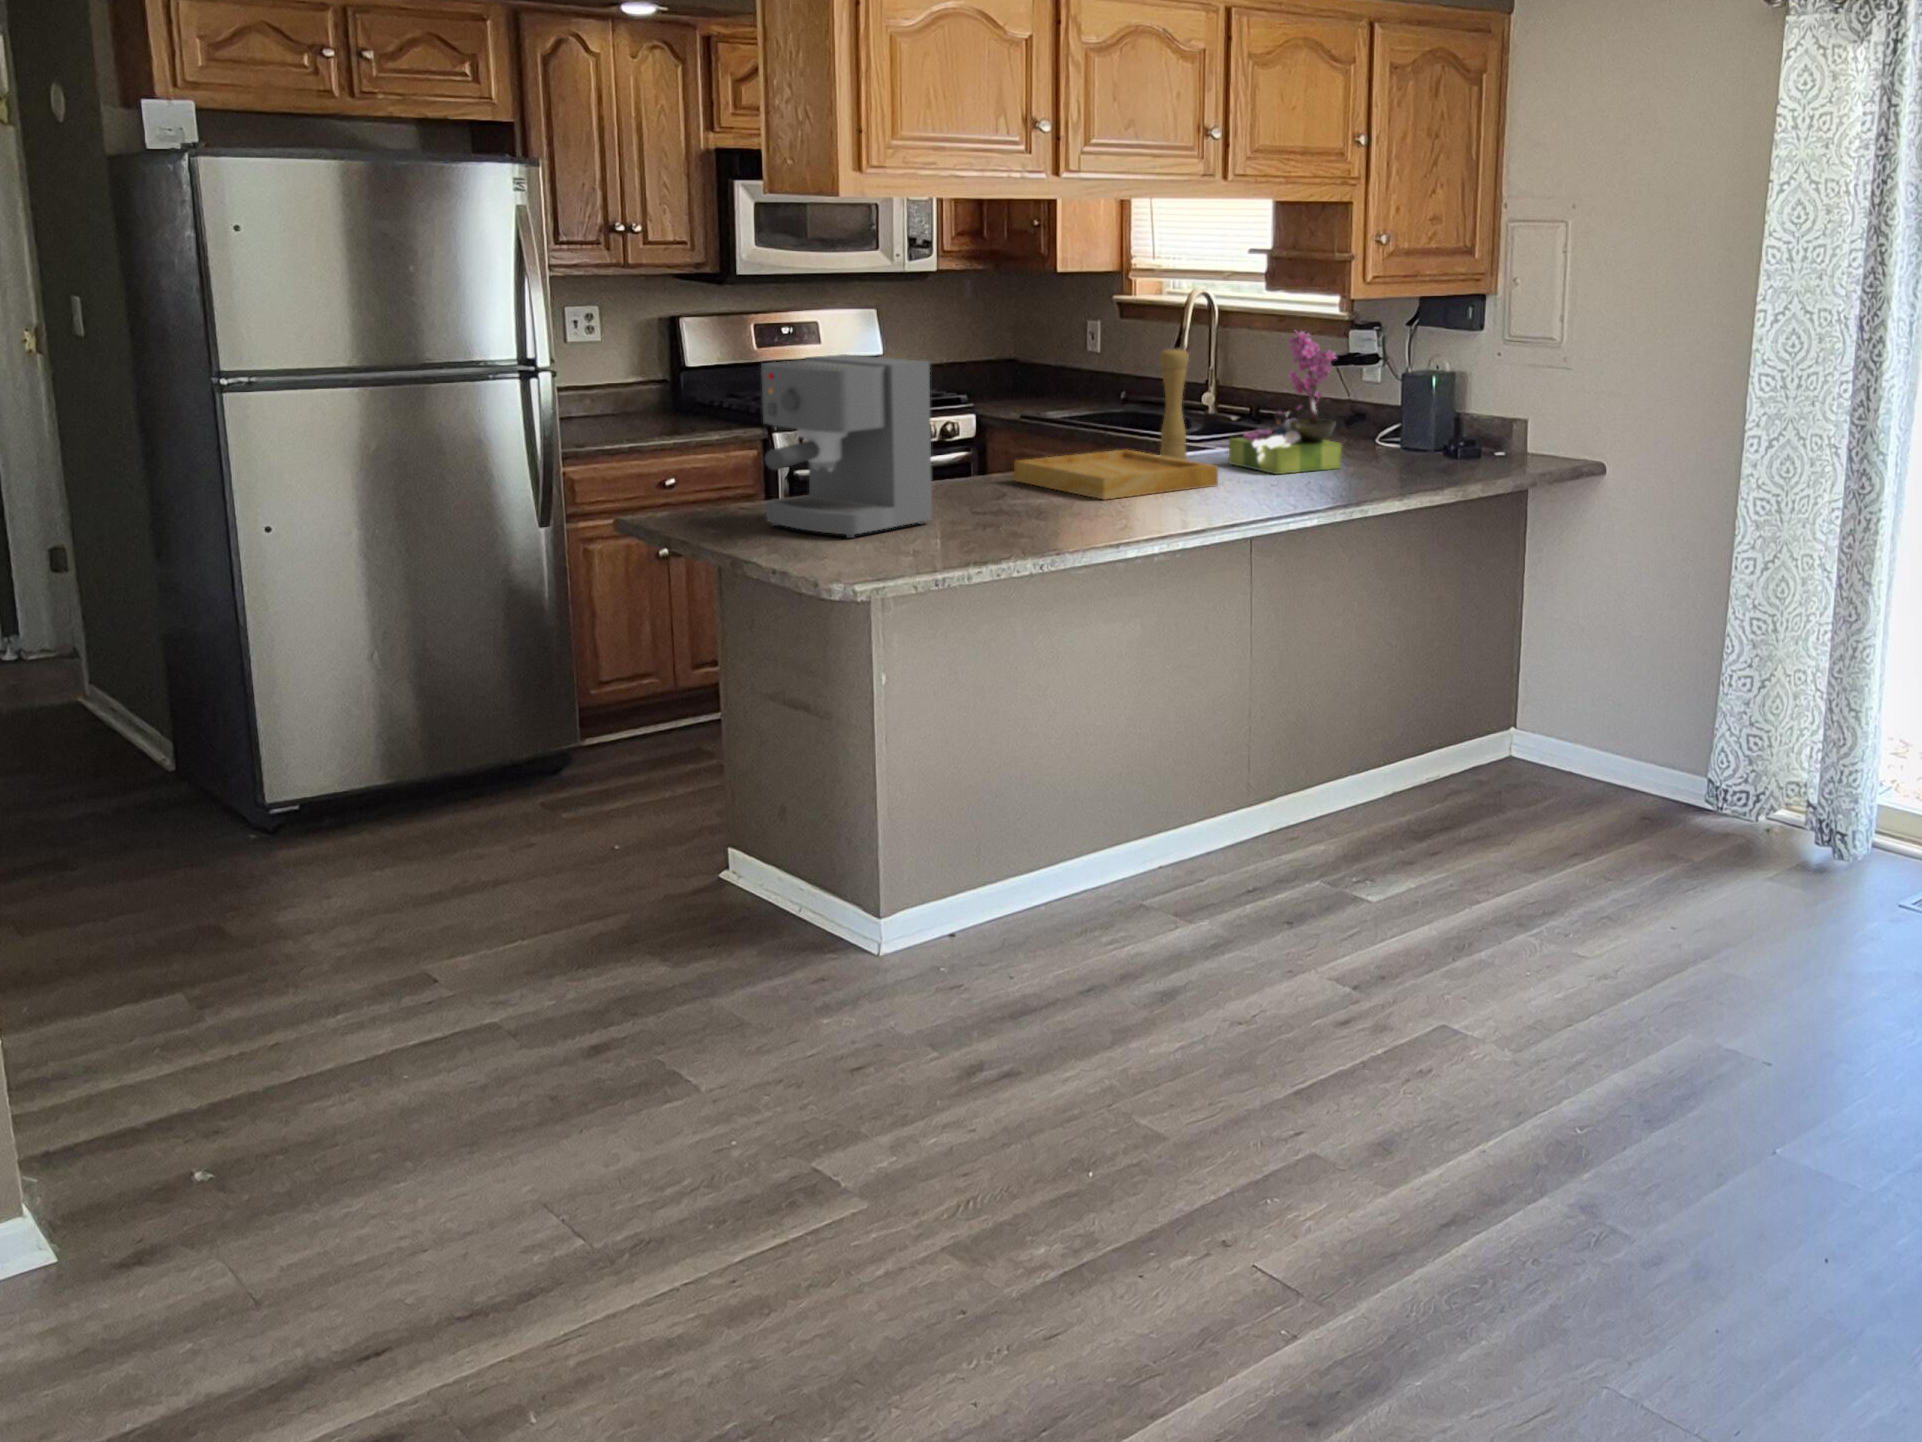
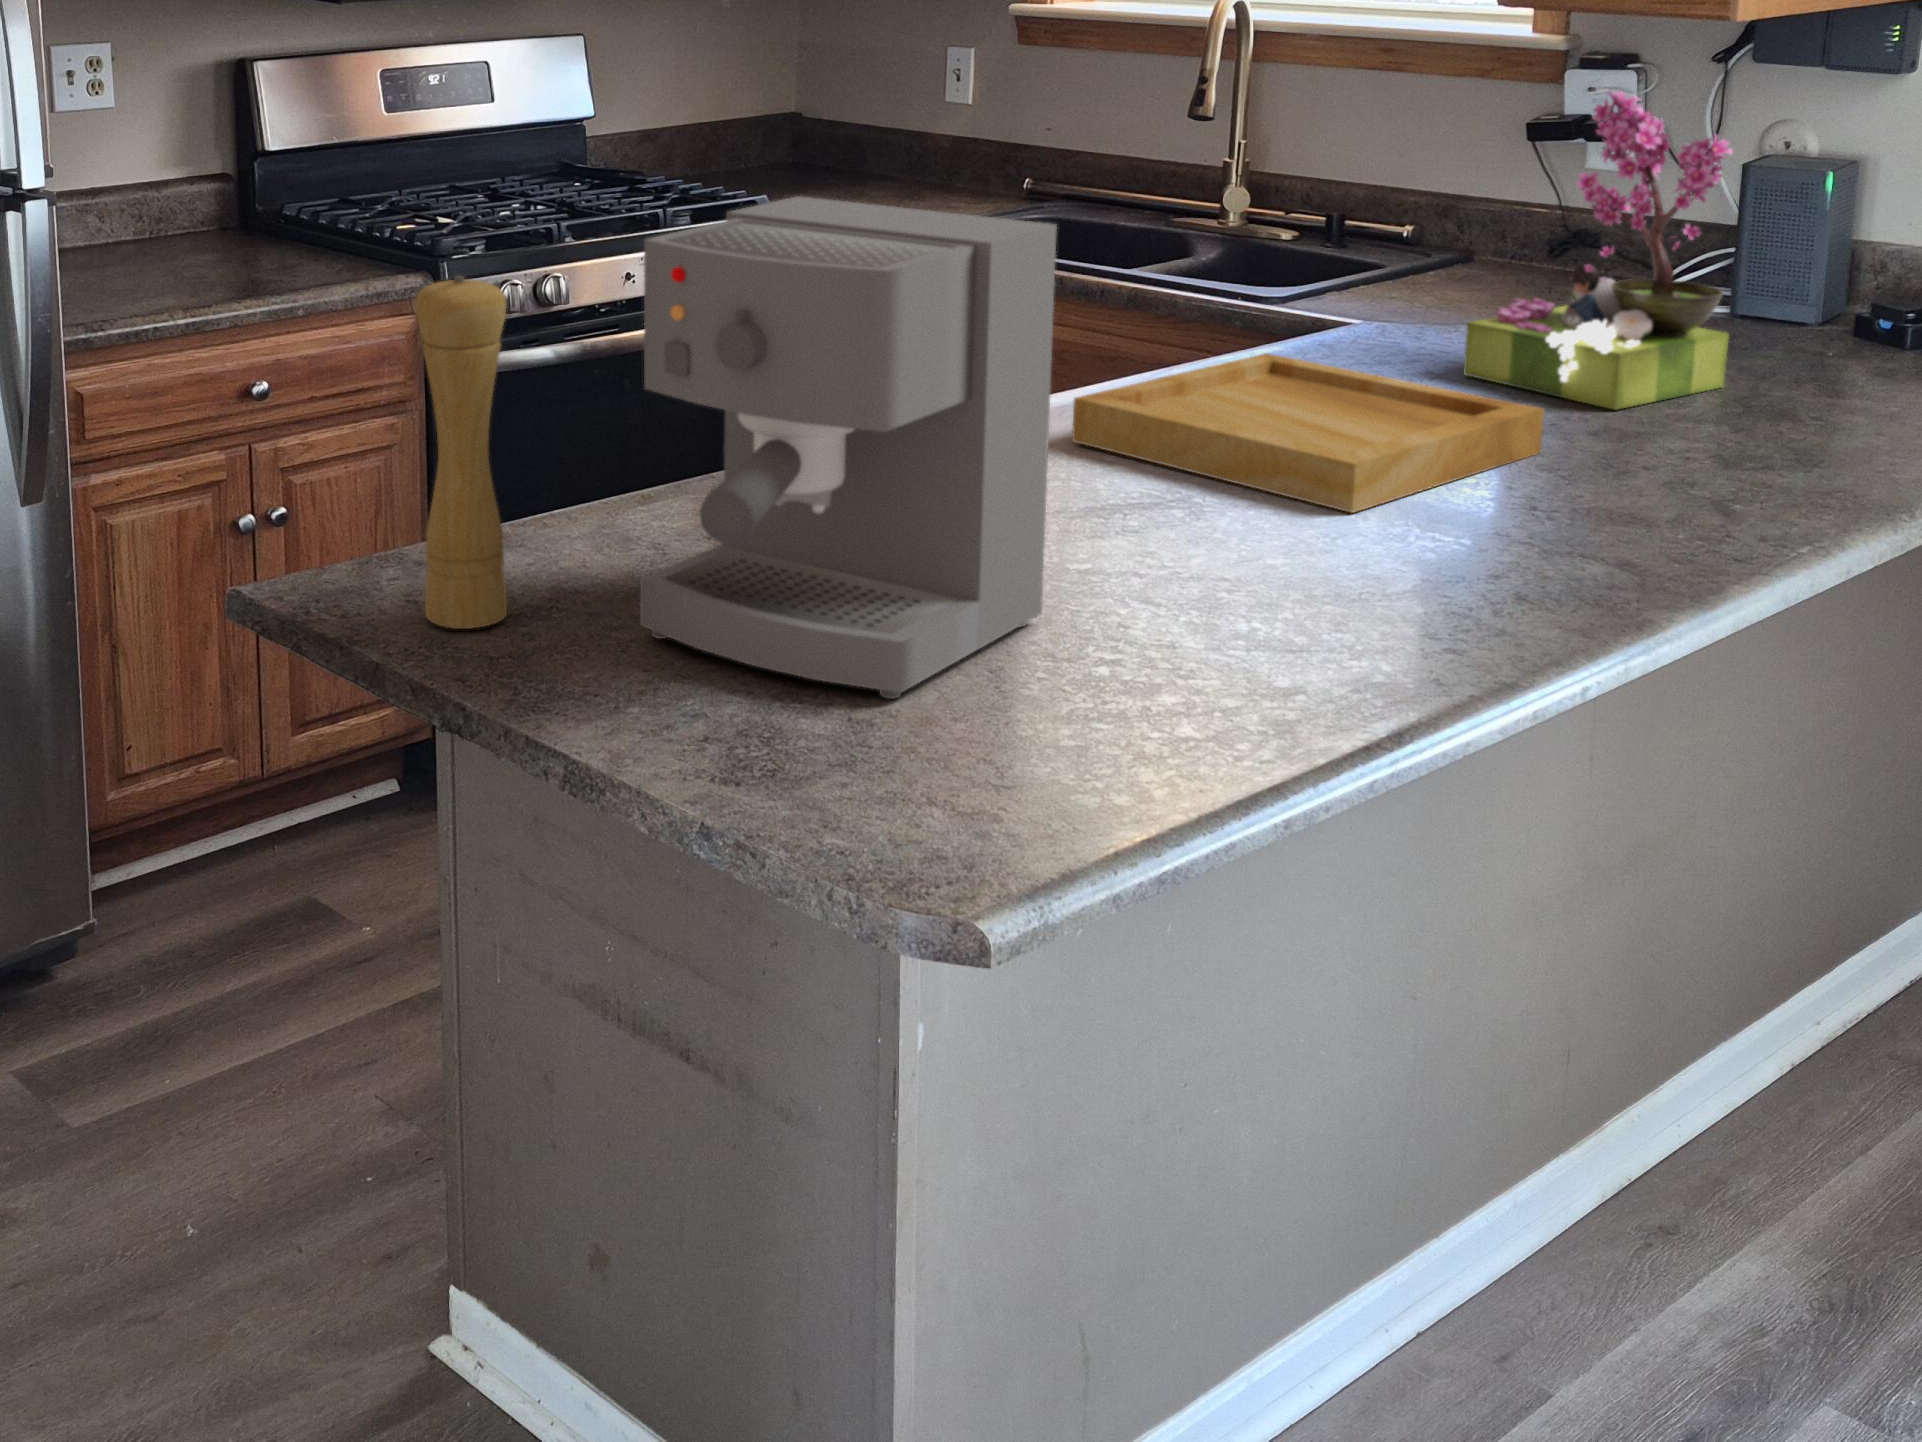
pepper mill: present [1160,348,1189,460] -> present [415,276,507,629]

